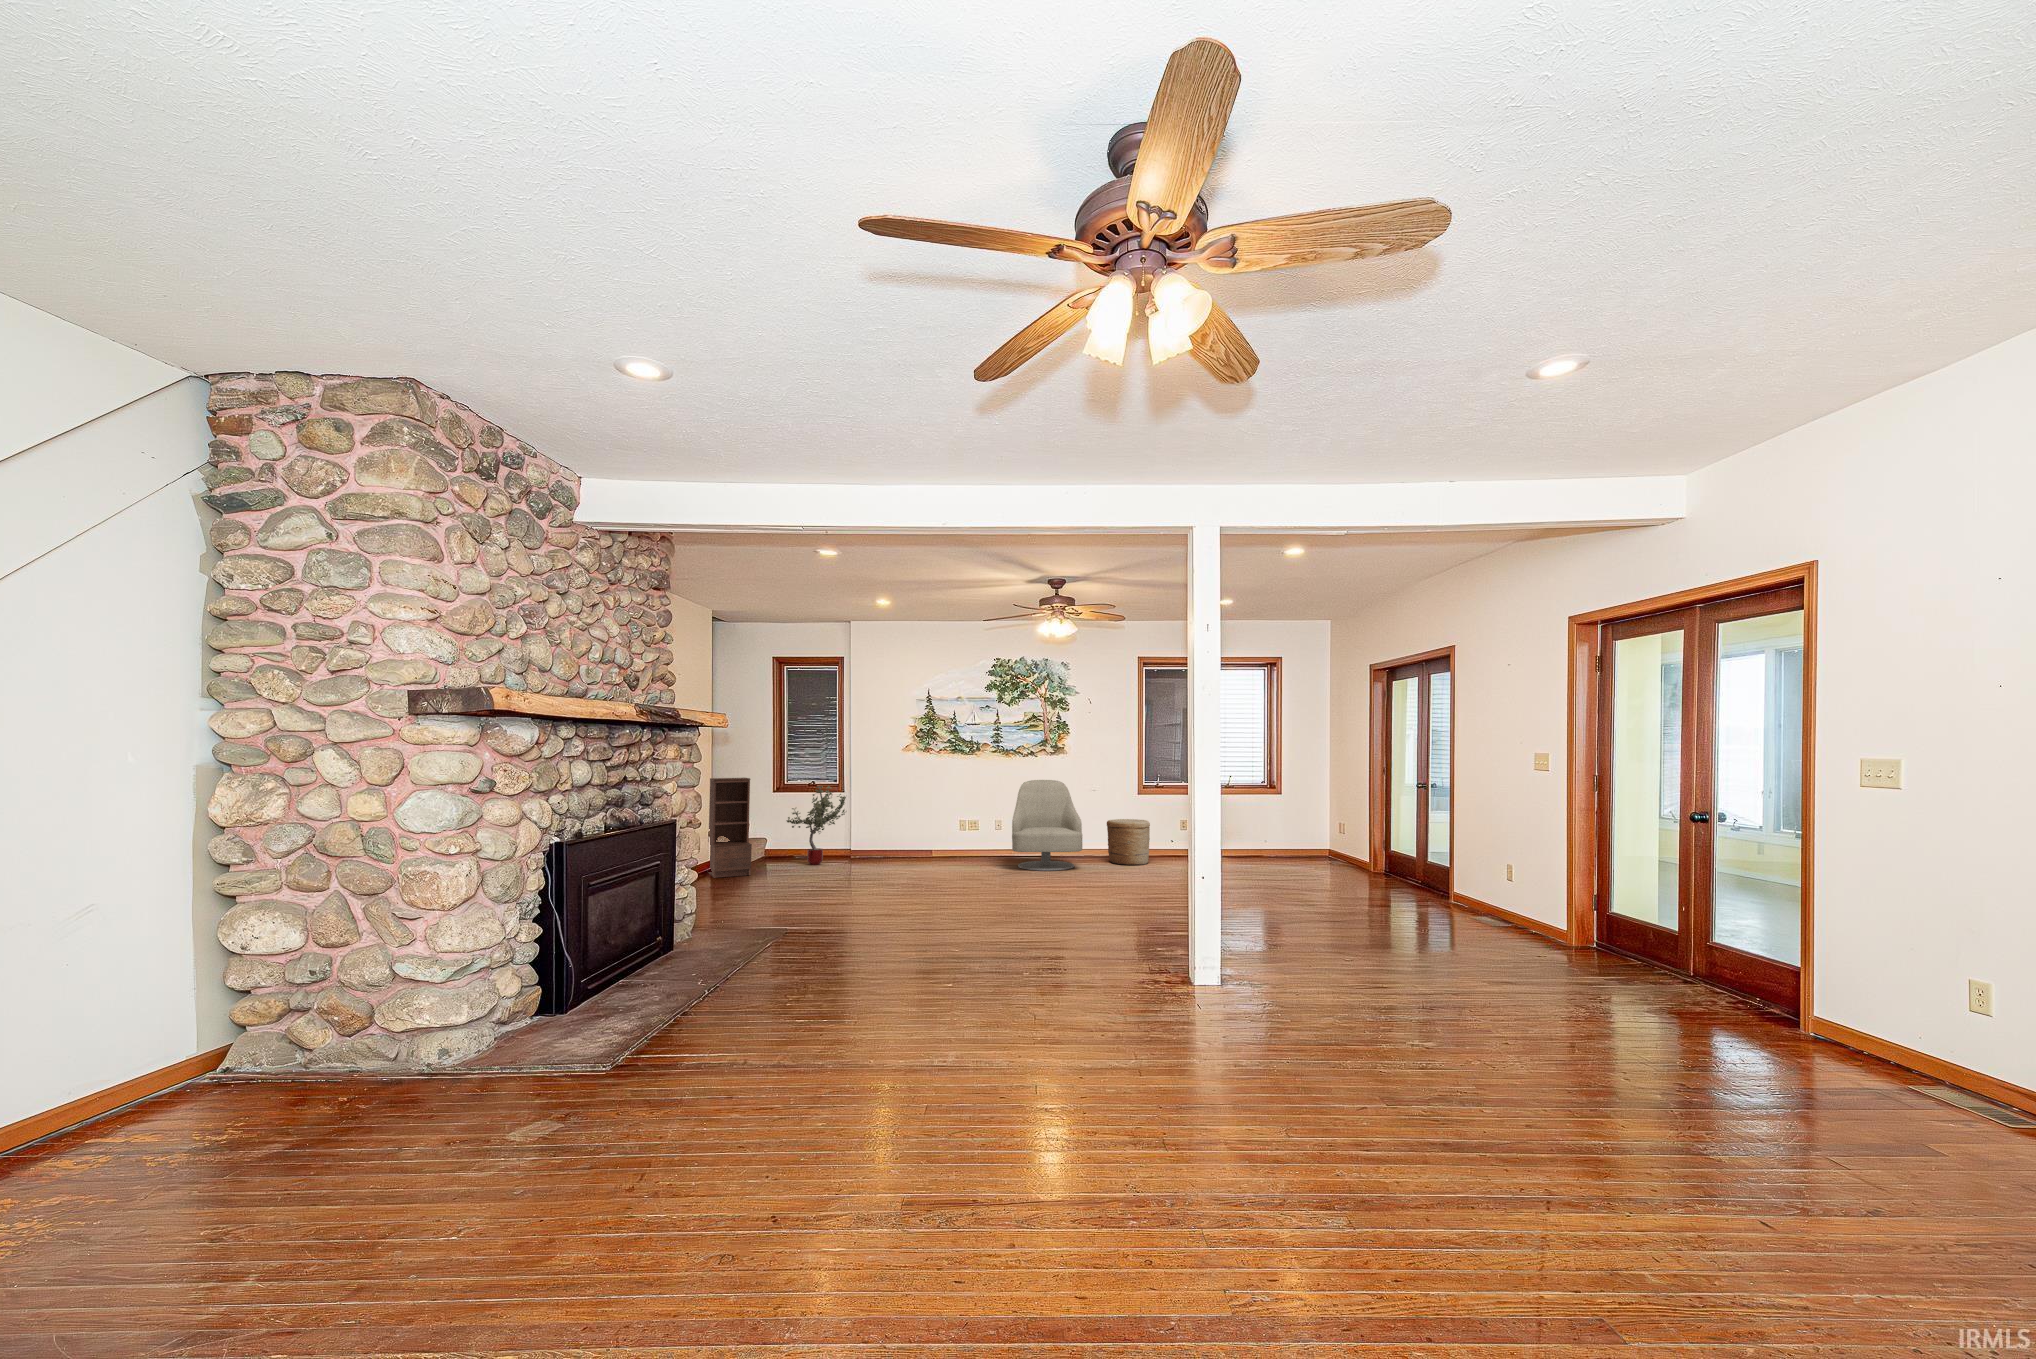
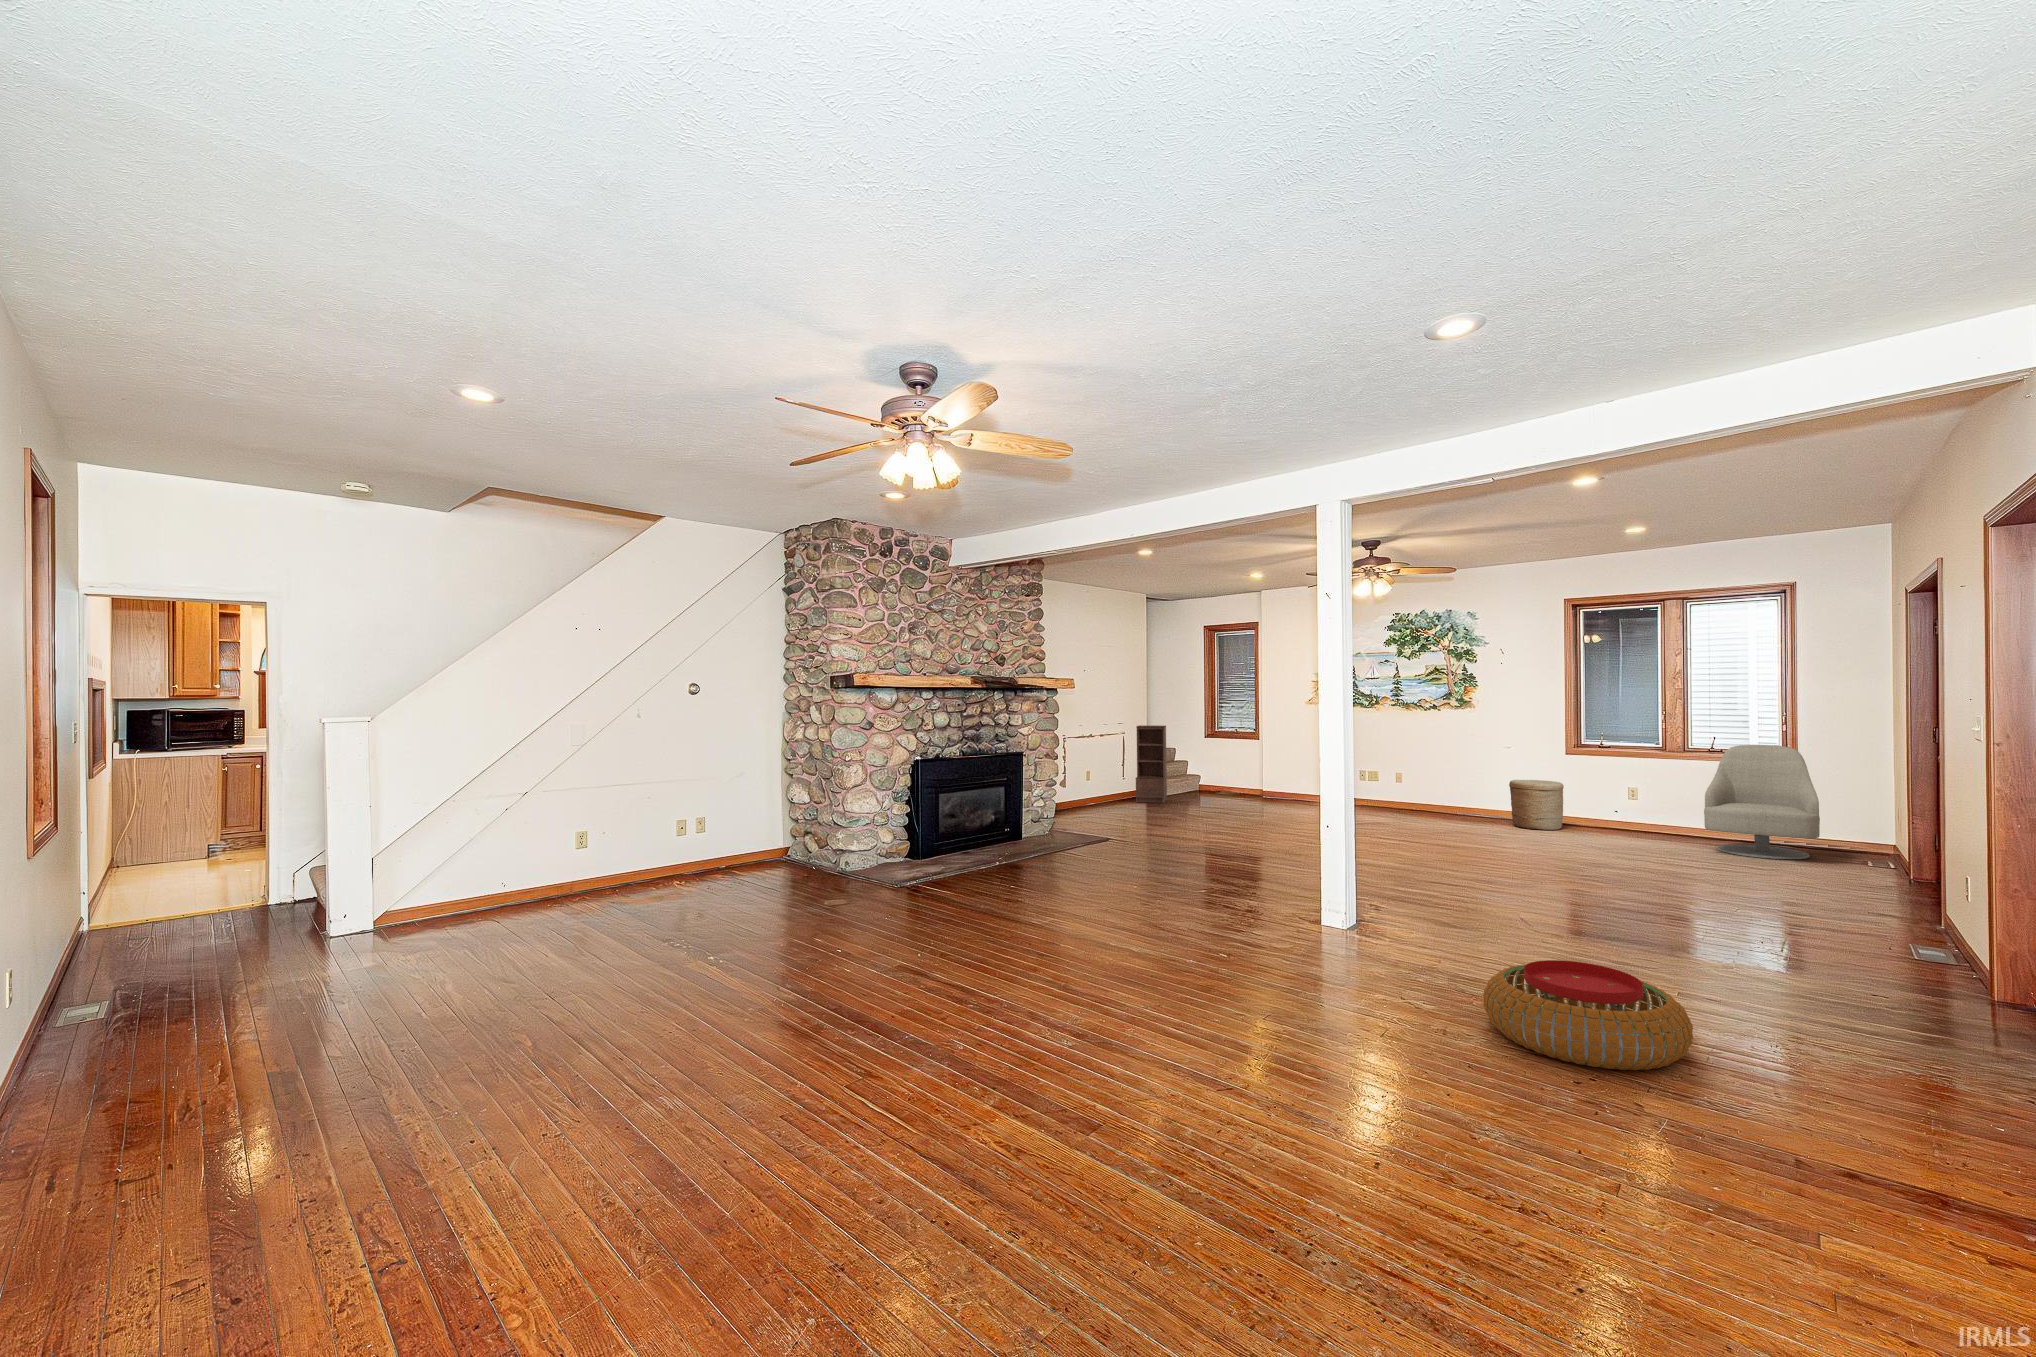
armchair: present [1012,780,1082,871] -> present [1704,745,1820,859]
potted tree: present [787,786,846,865] -> none [1206,734,1252,801]
pouf: none [1561,990,1780,1098] -> present [1483,960,1693,1070]

